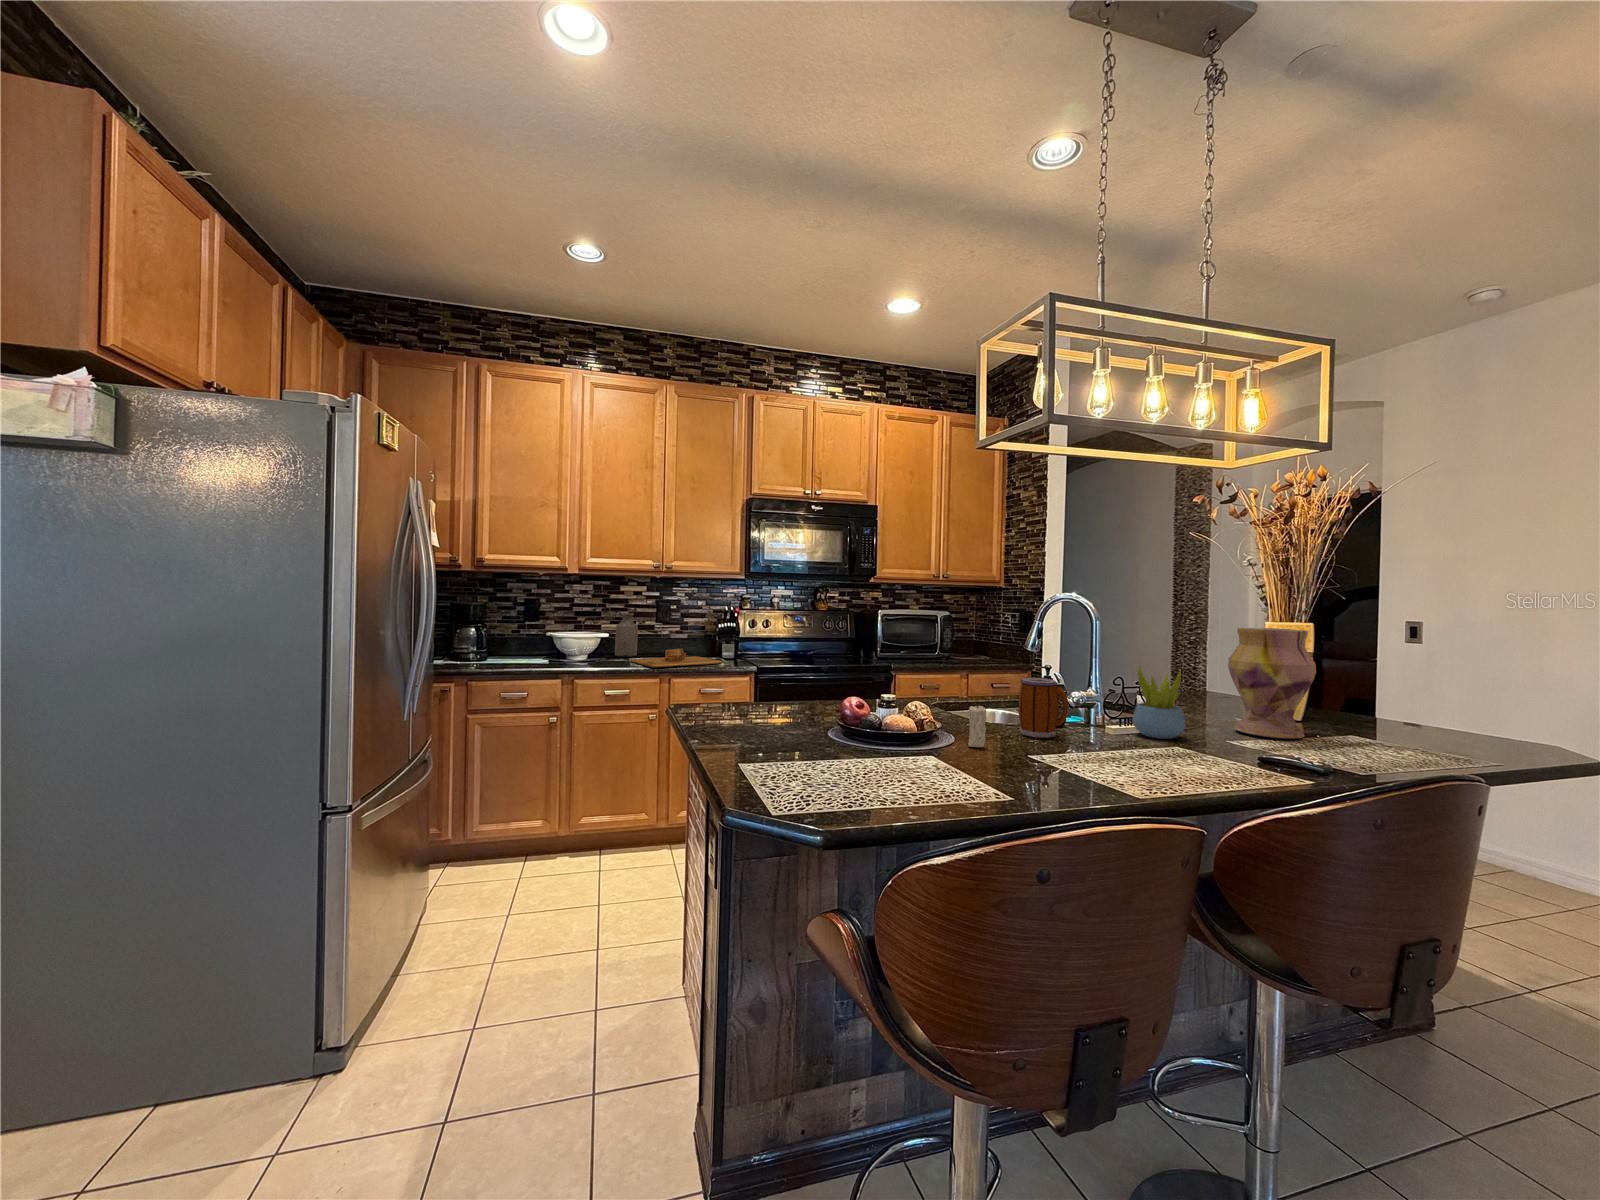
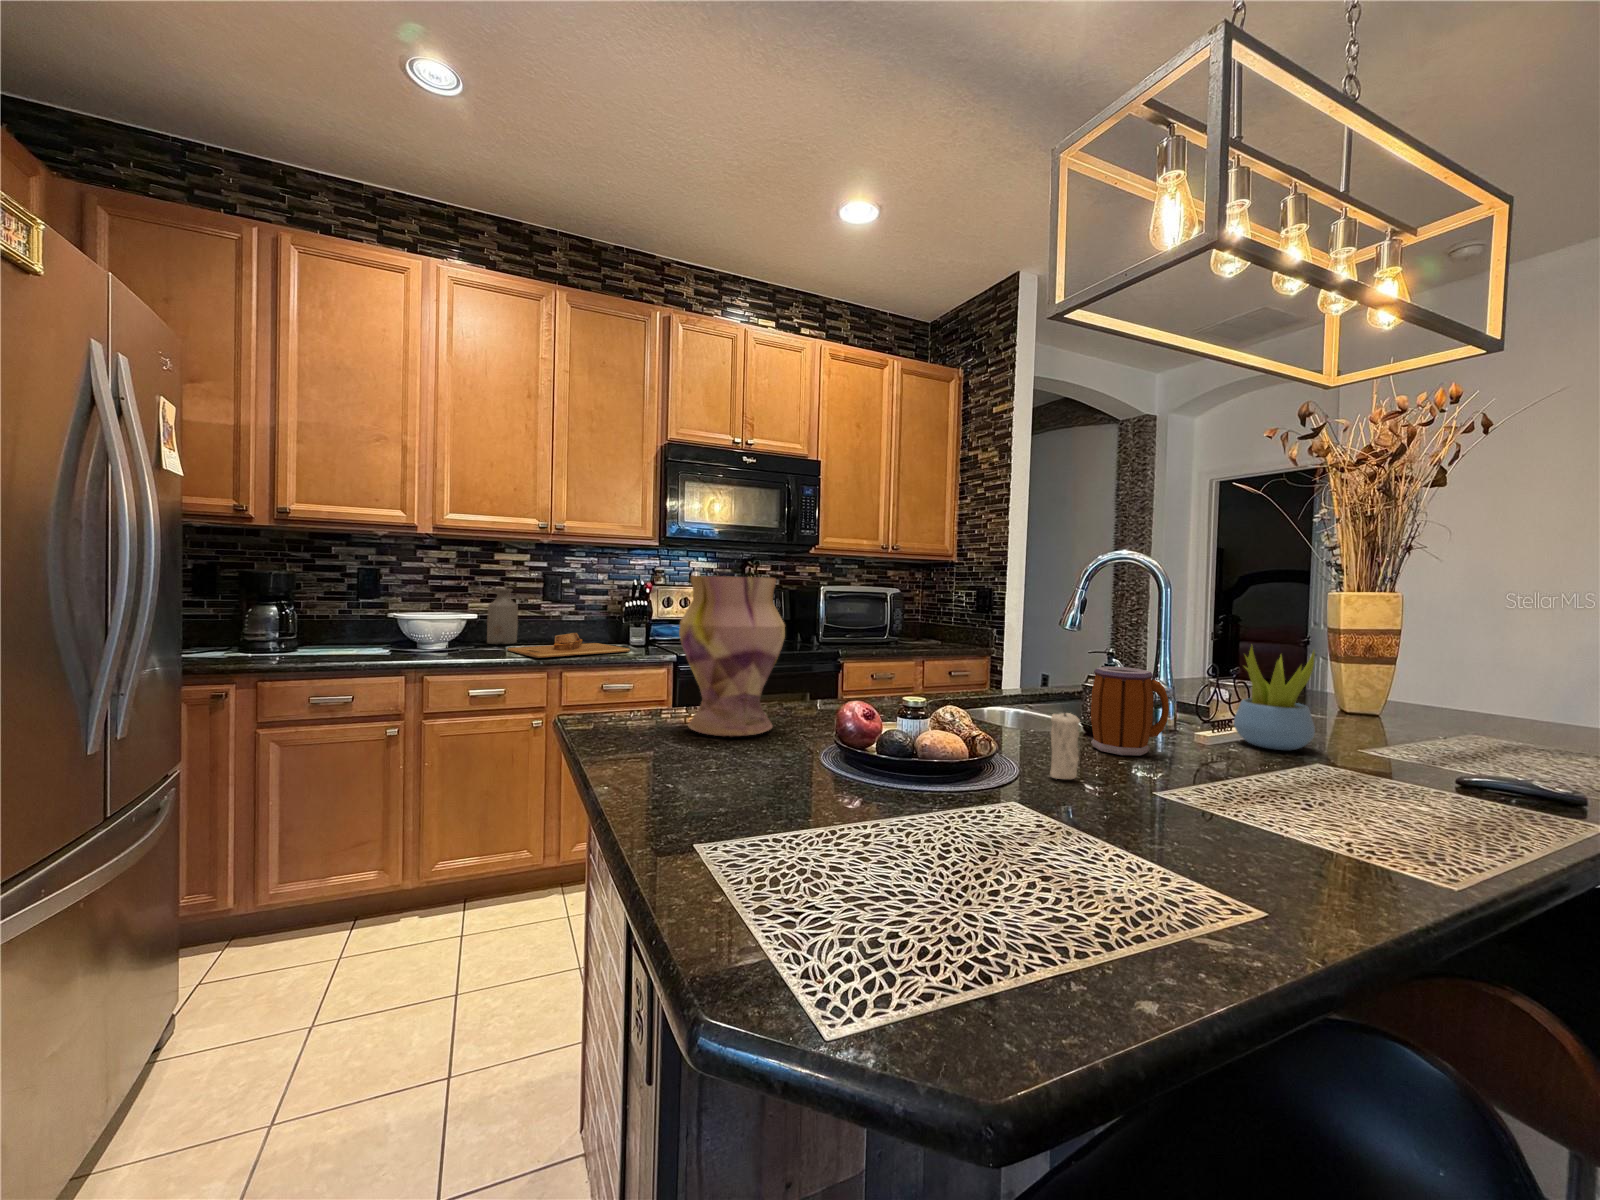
vase: present [1228,628,1316,739] -> present [679,576,785,737]

